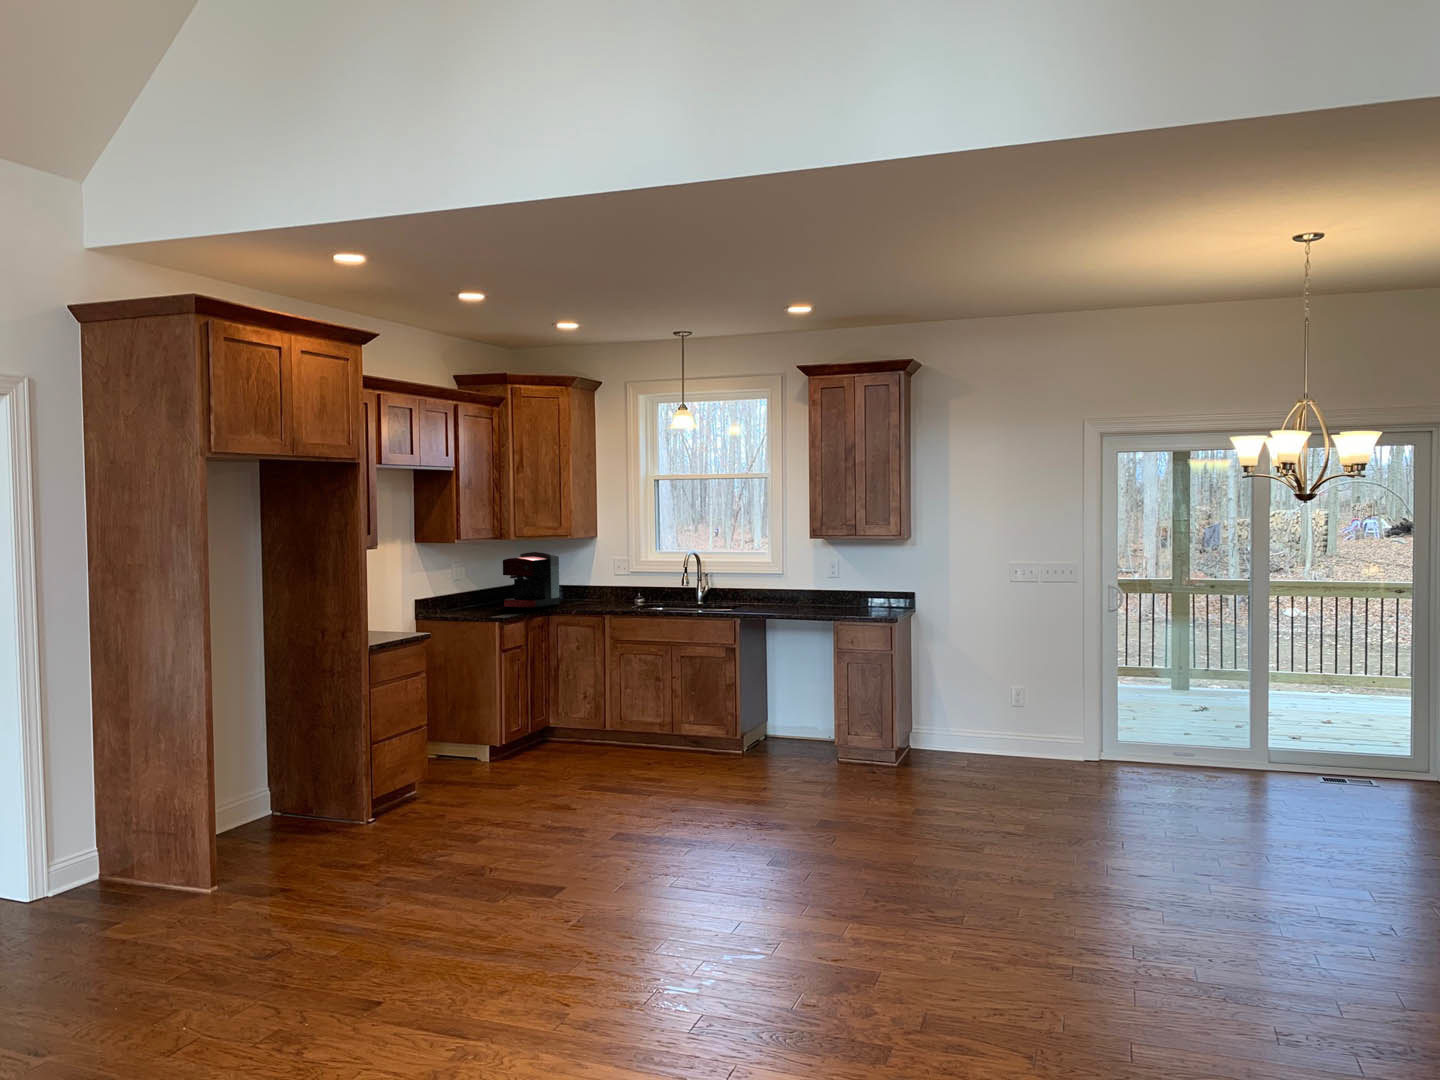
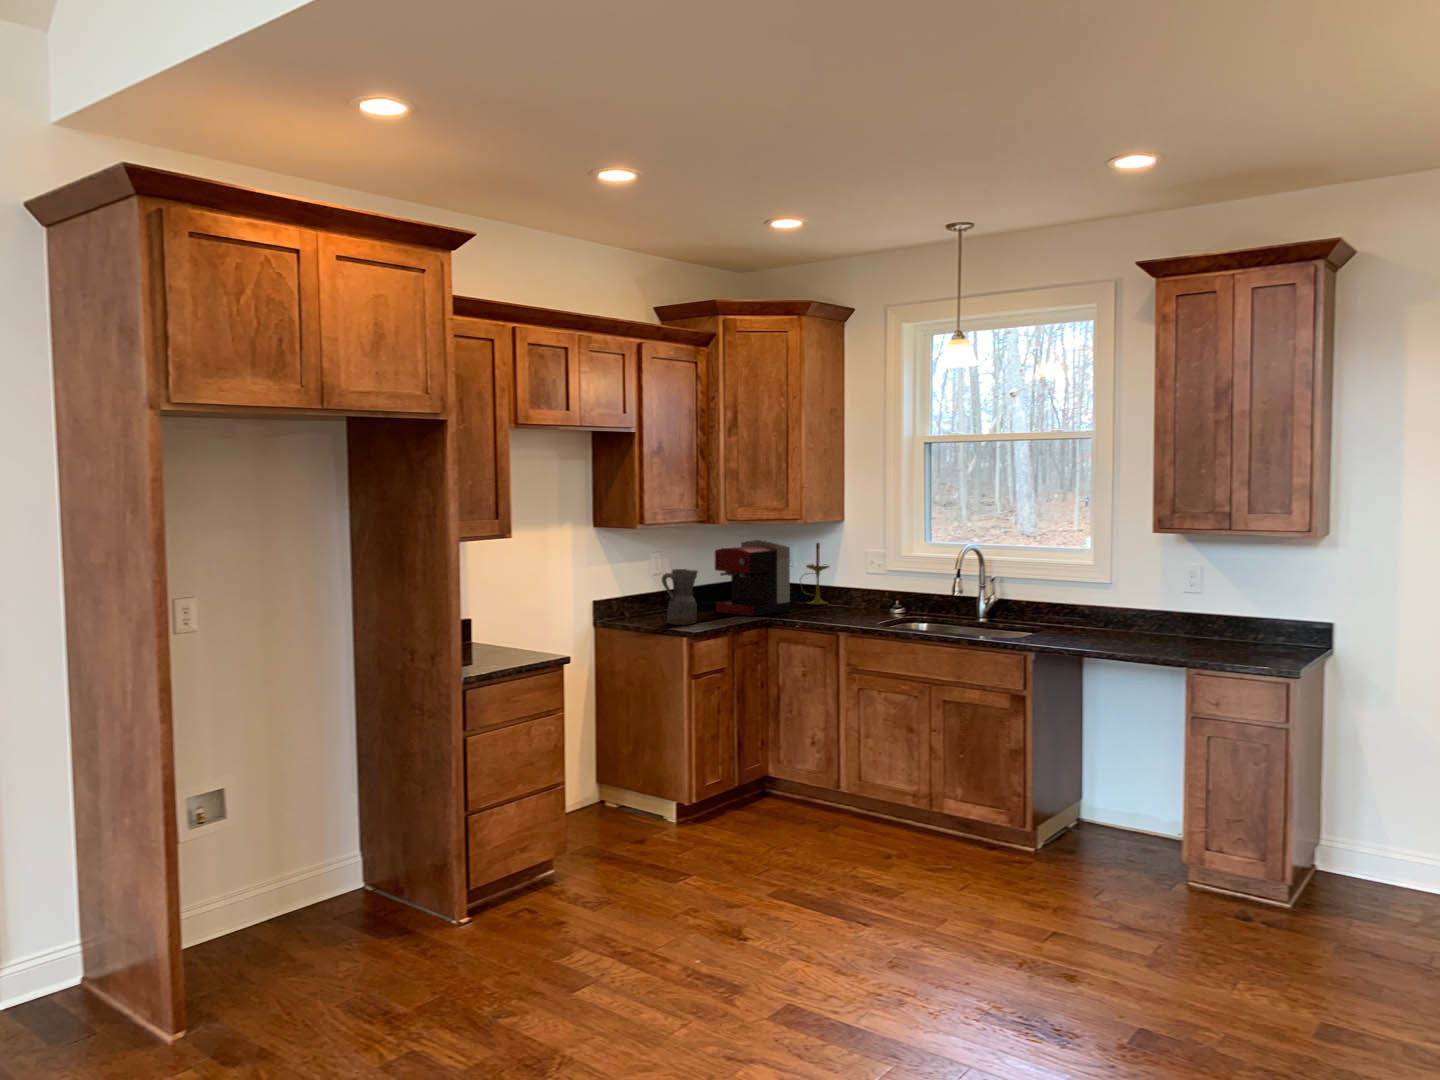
candle: none [563,553,585,600] -> present [800,543,829,605]
ceramic pitcher: none [471,573,497,615] -> present [662,569,698,625]

